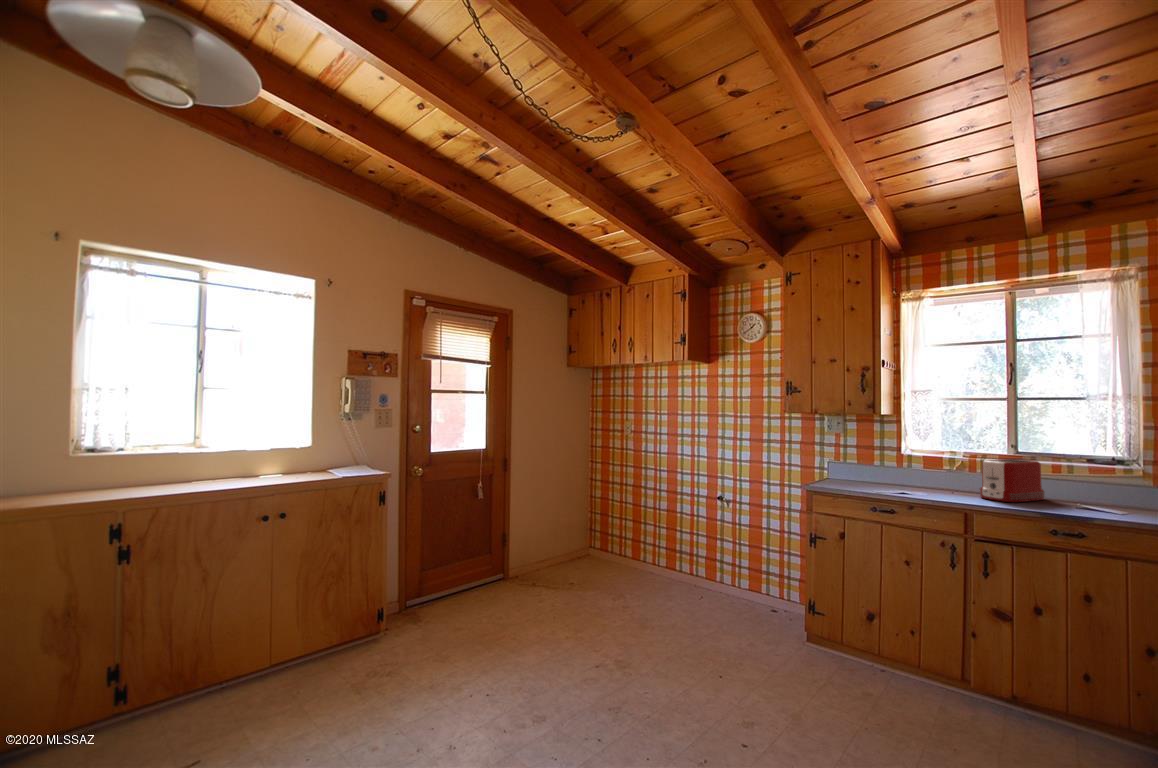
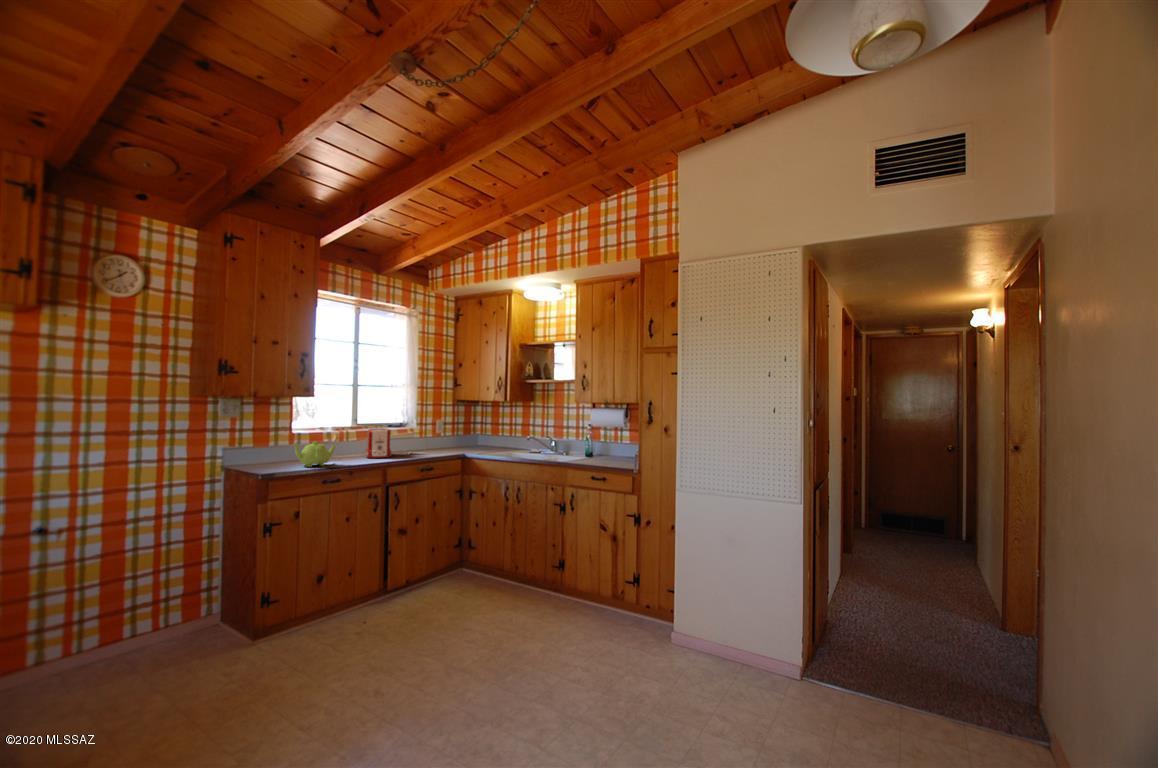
teapot: none [858,463,905,493] -> present [294,442,336,467]

